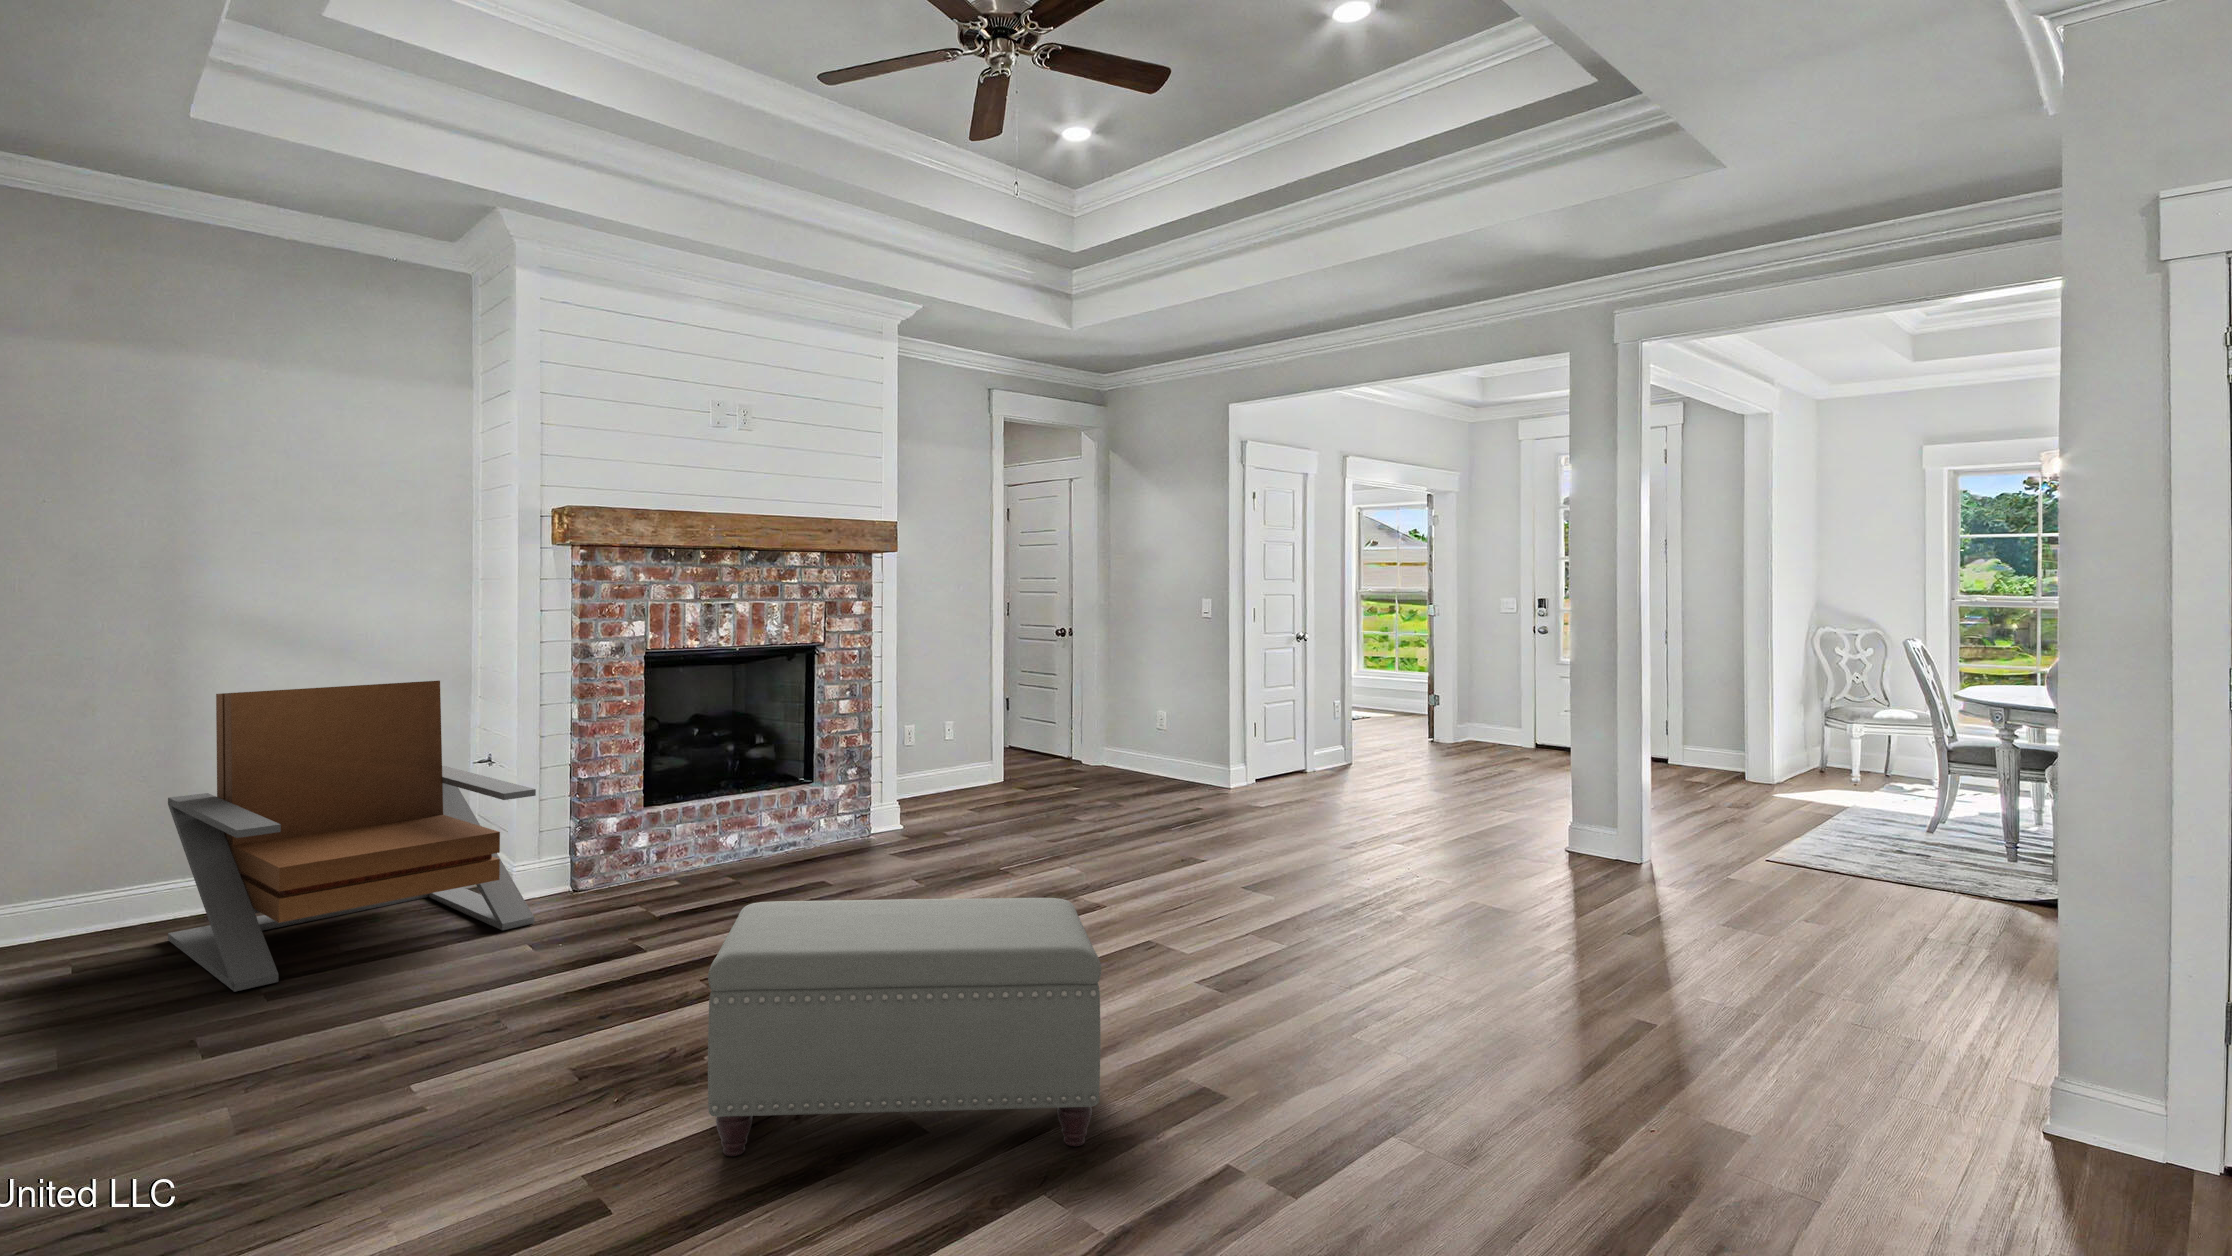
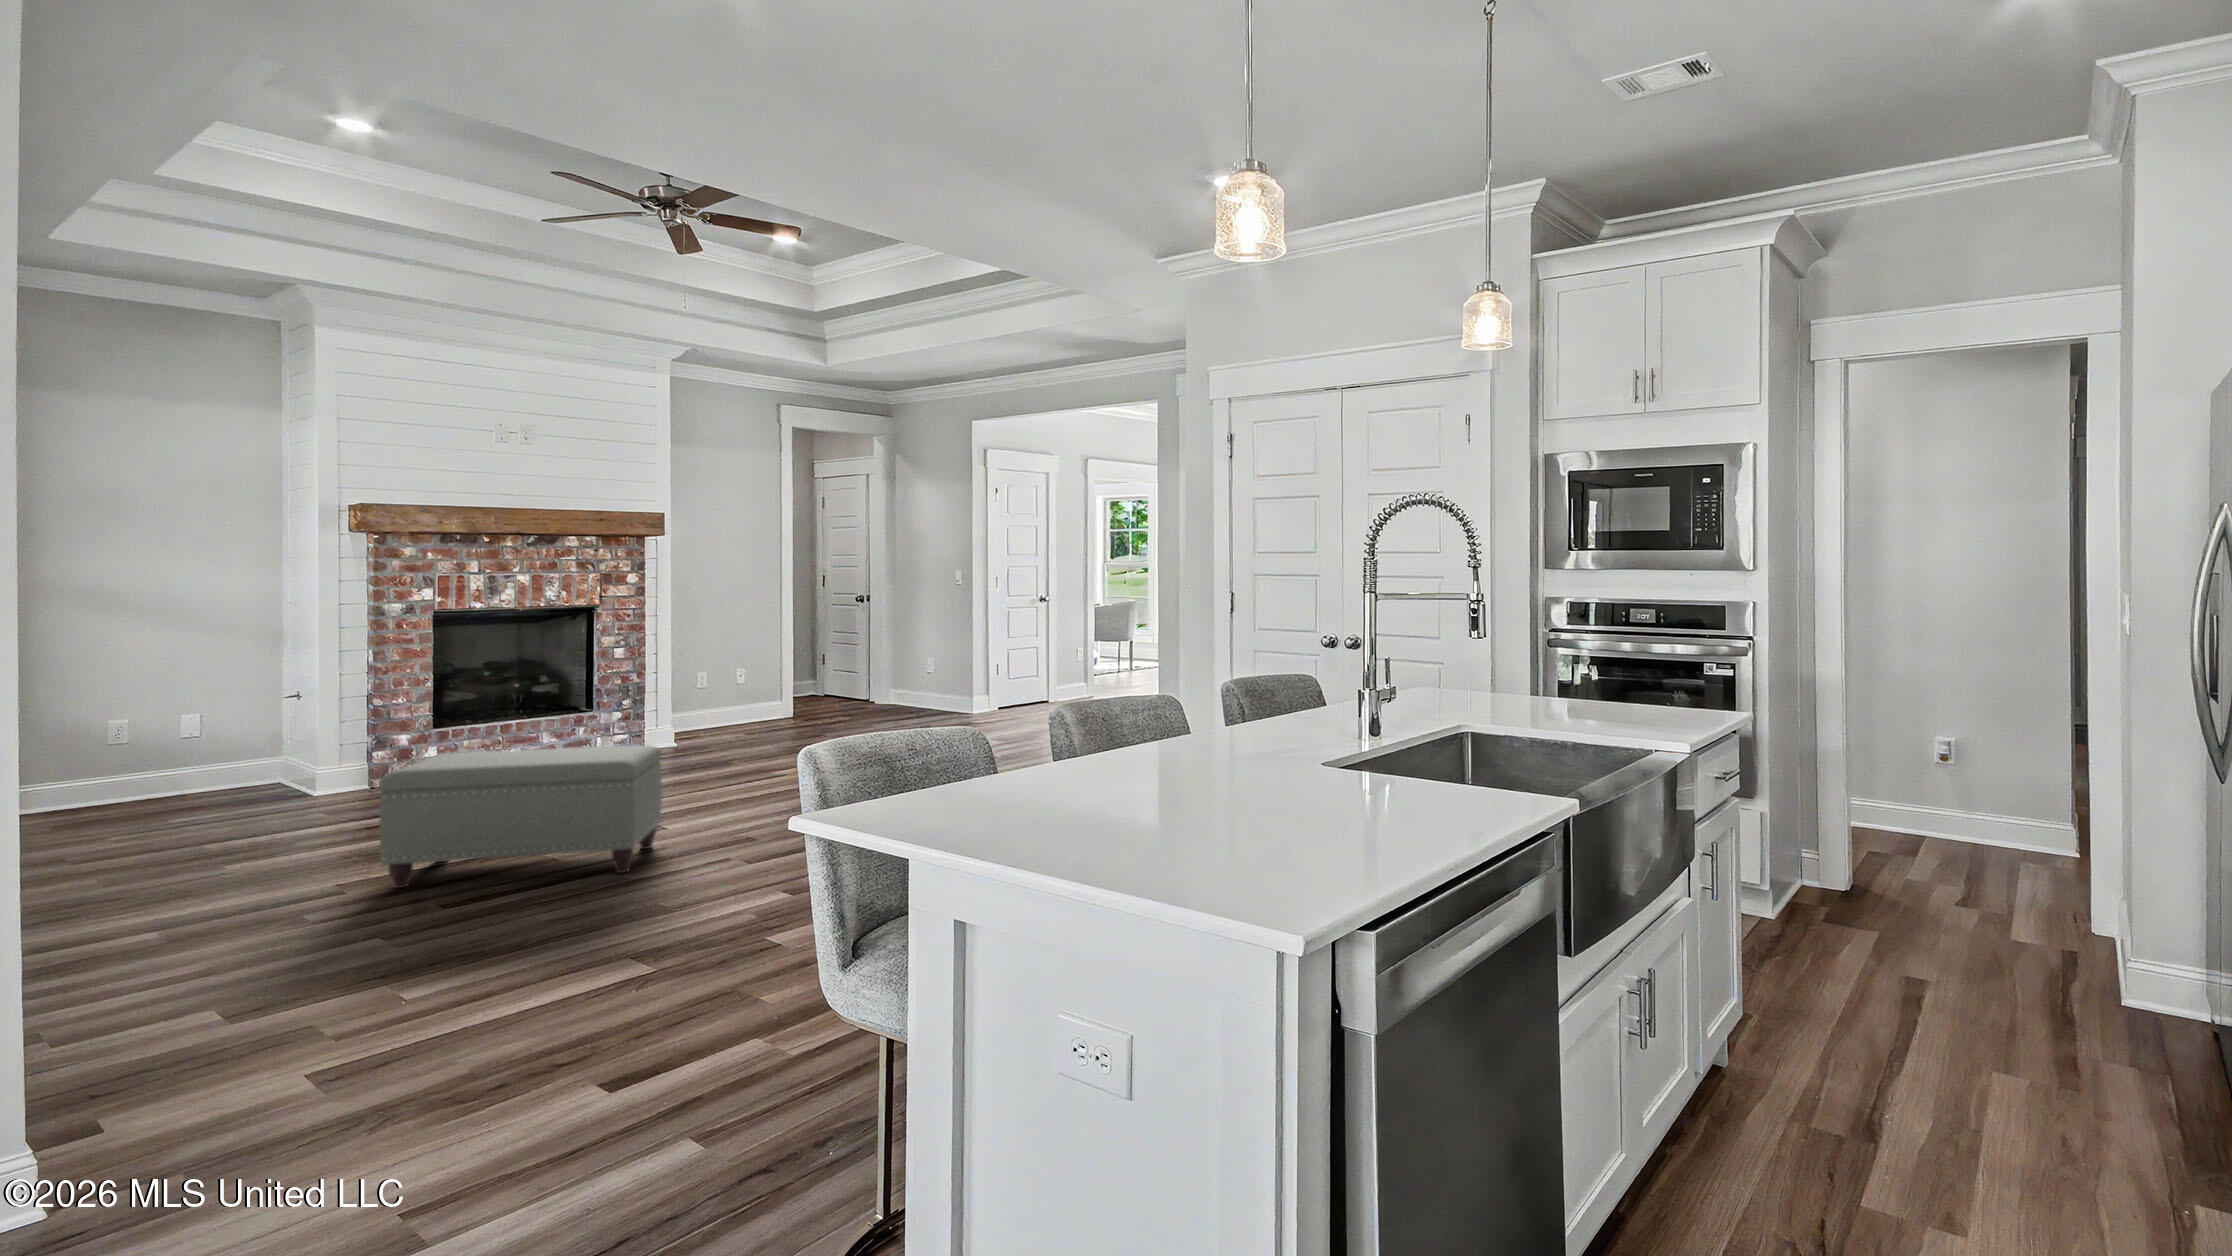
lounge chair: present [168,681,536,992] -> none [8,634,326,846]

